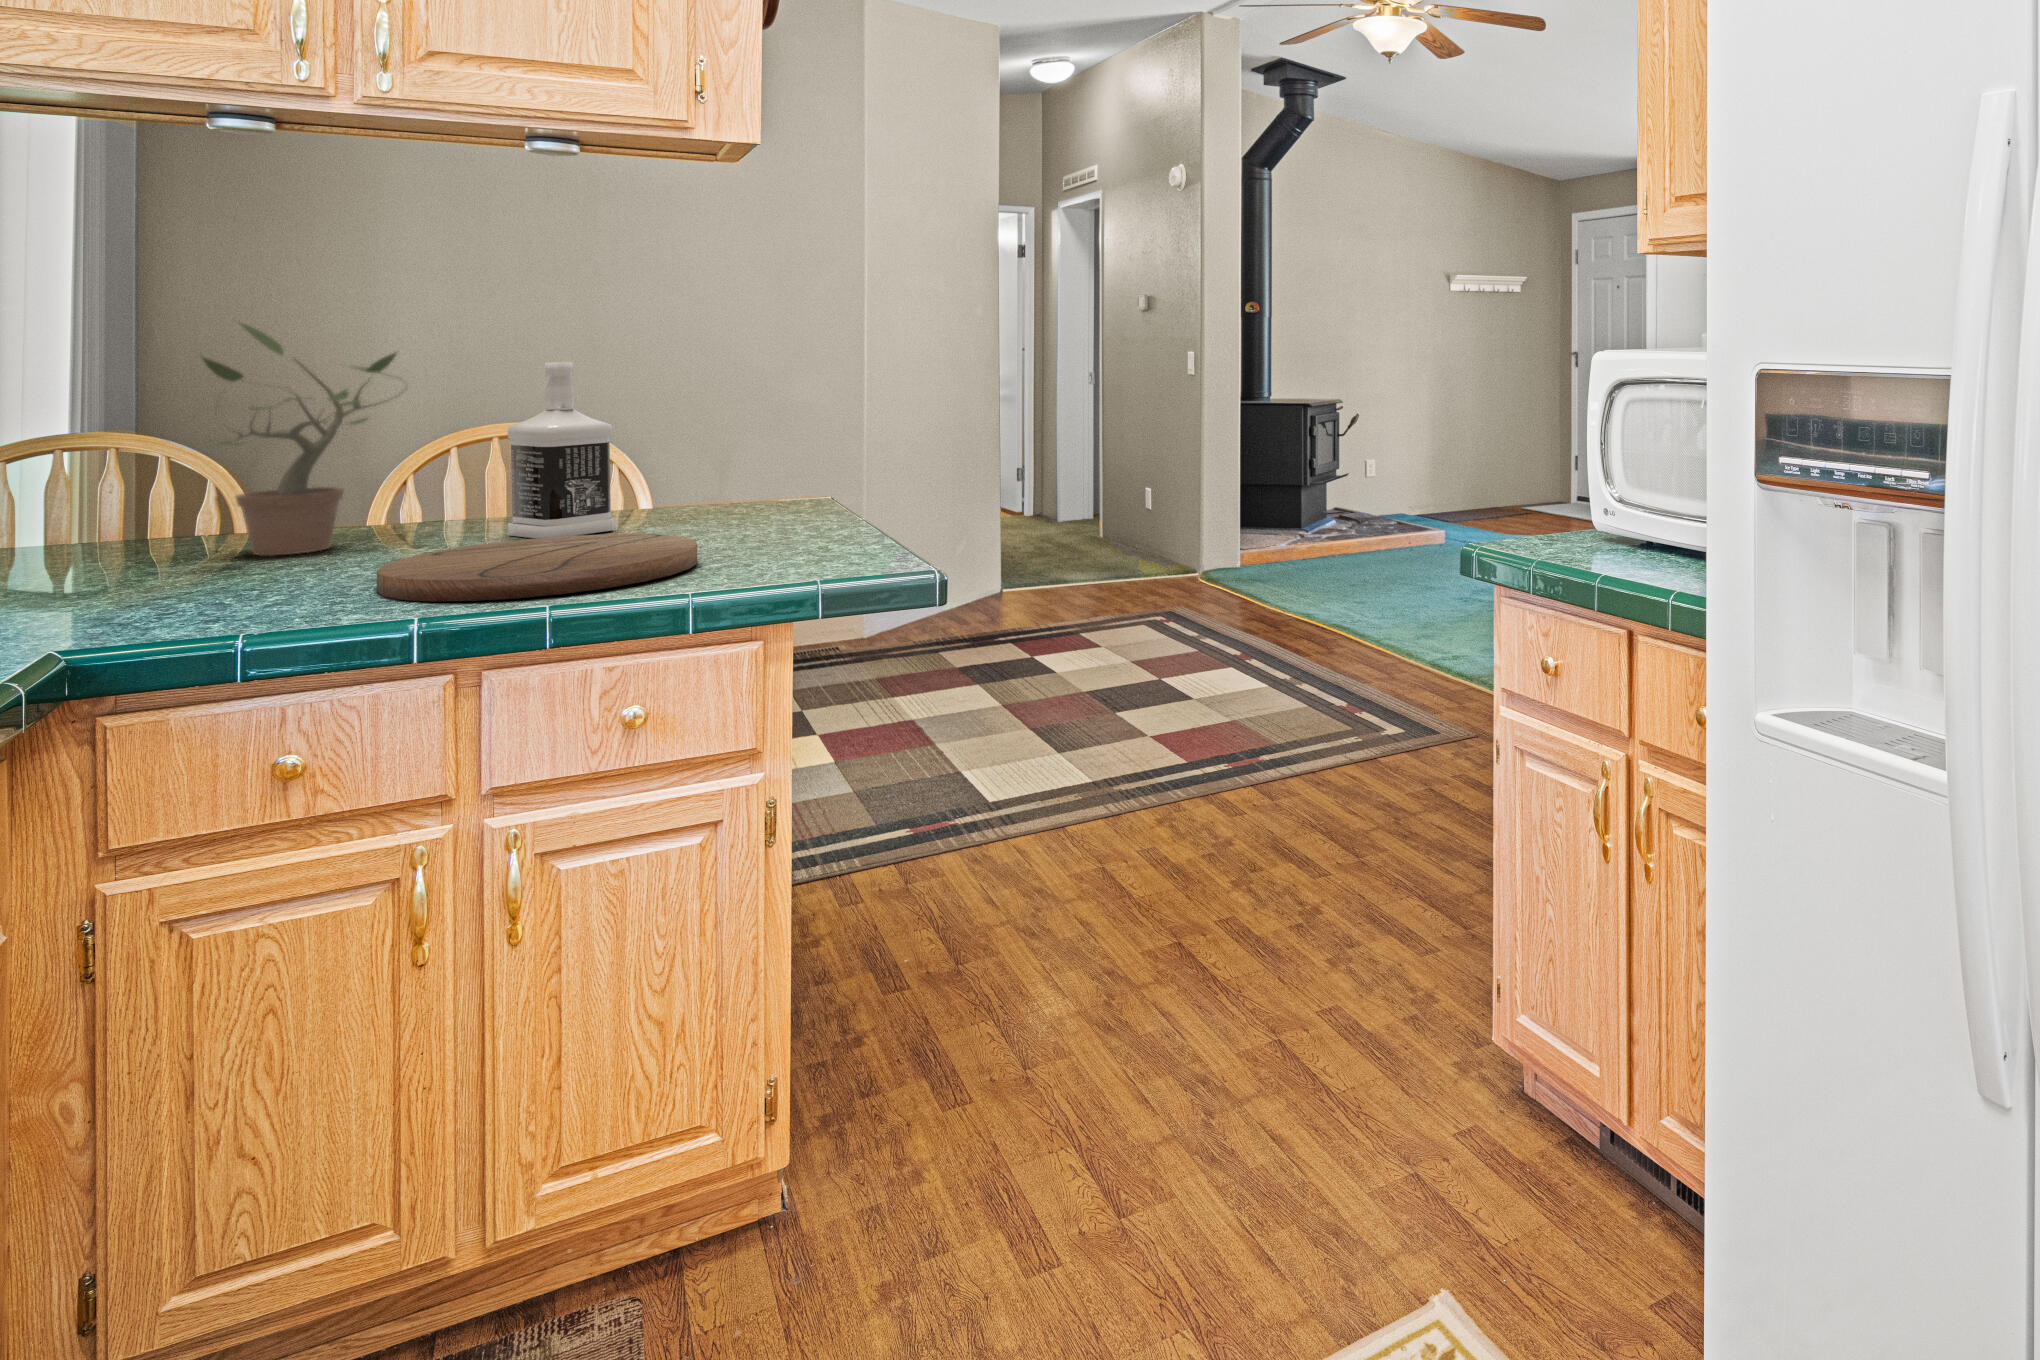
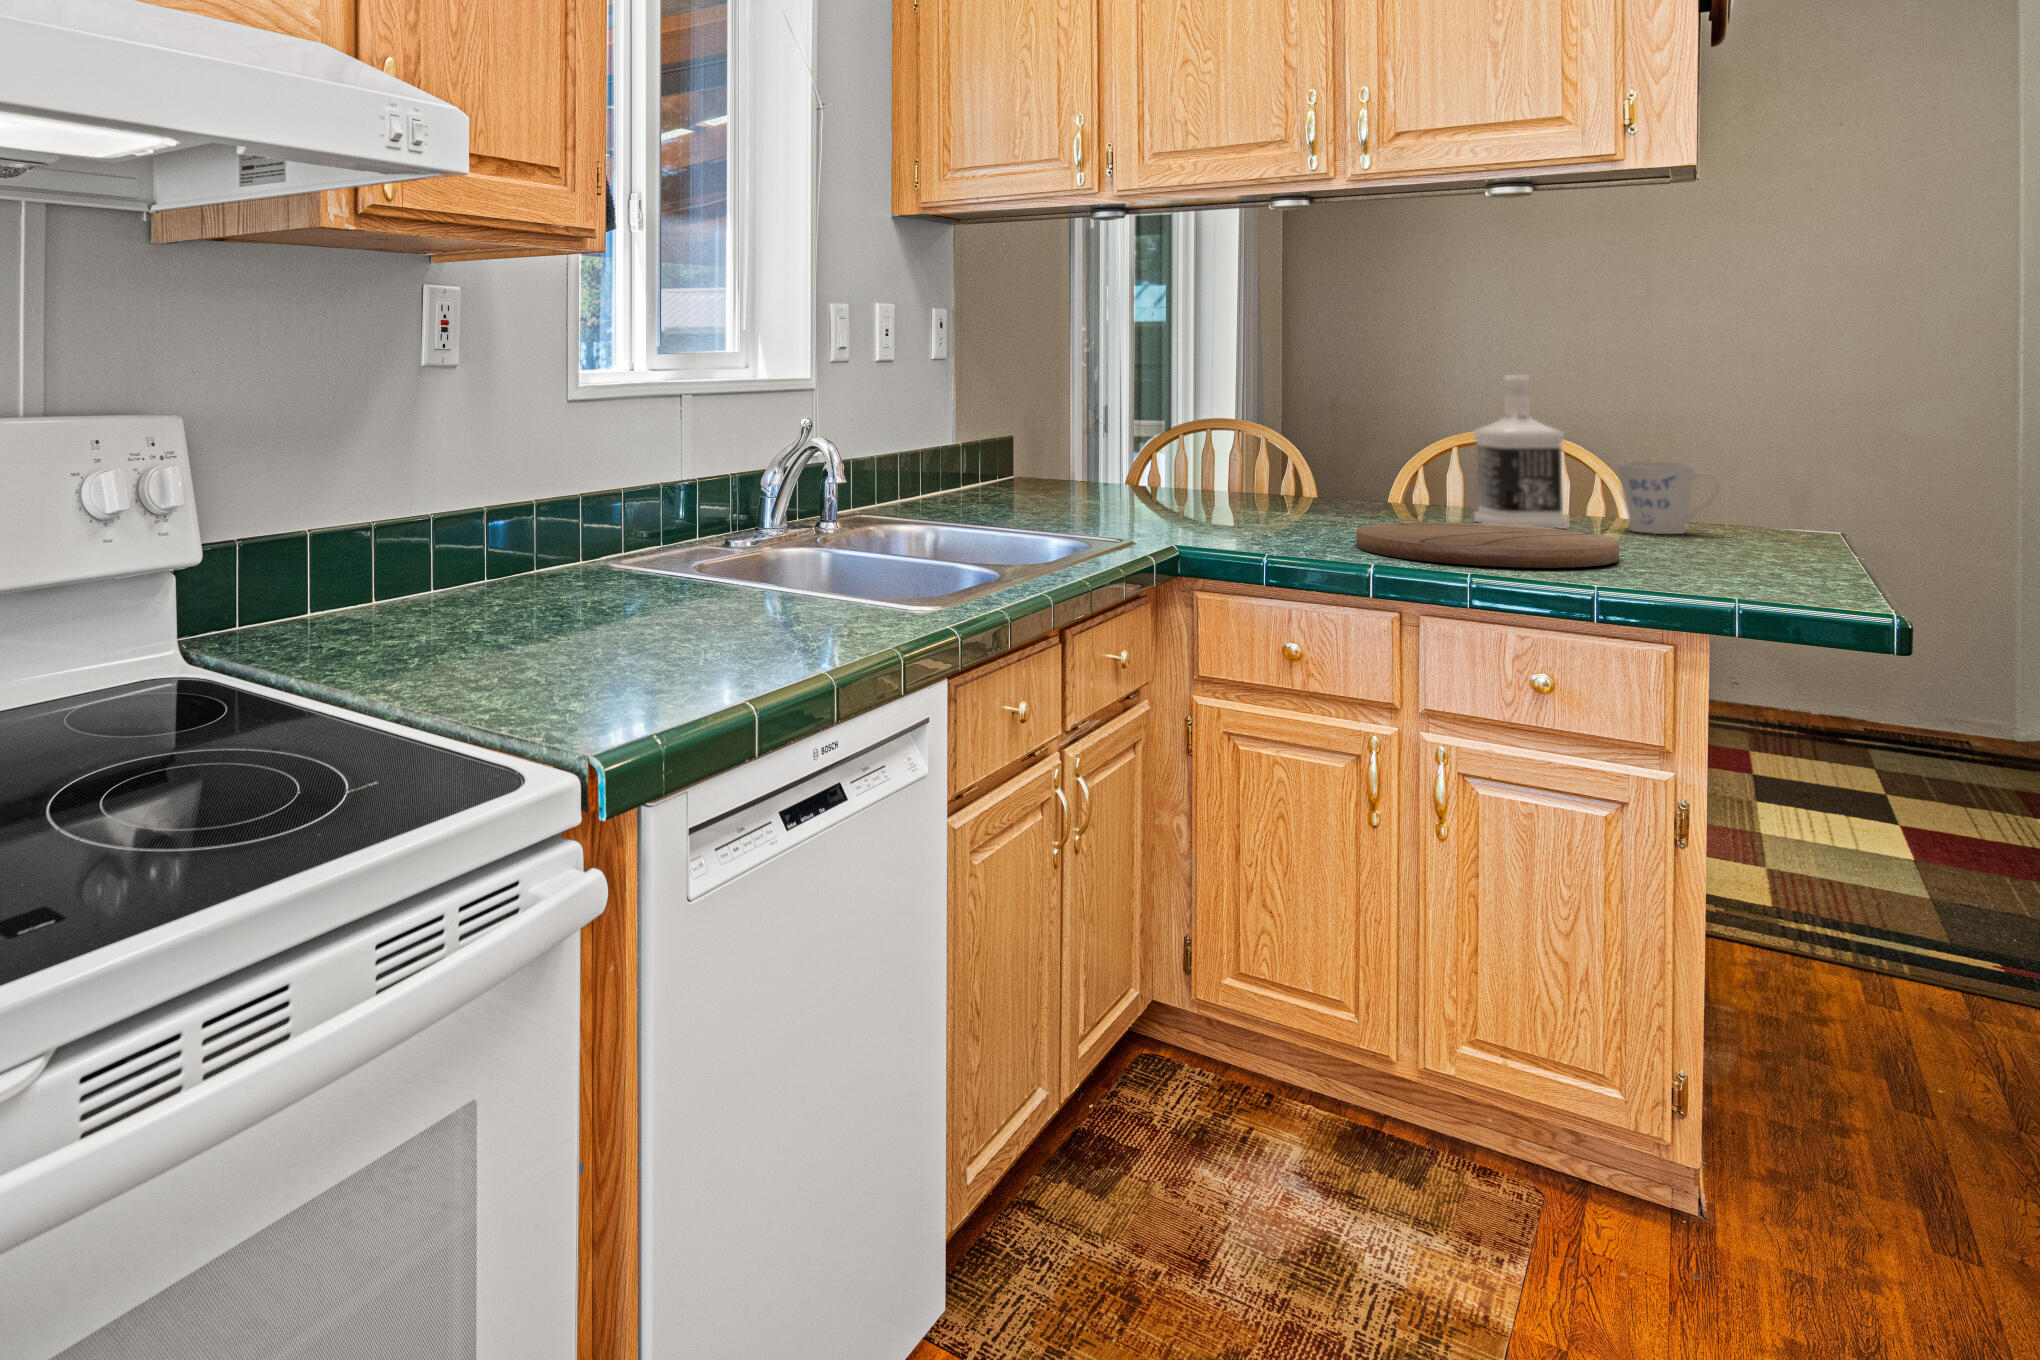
potted plant: present [203,319,404,556] -> none [1264,341,1401,515]
mug: none [665,450,757,524] -> present [1618,462,1720,534]

